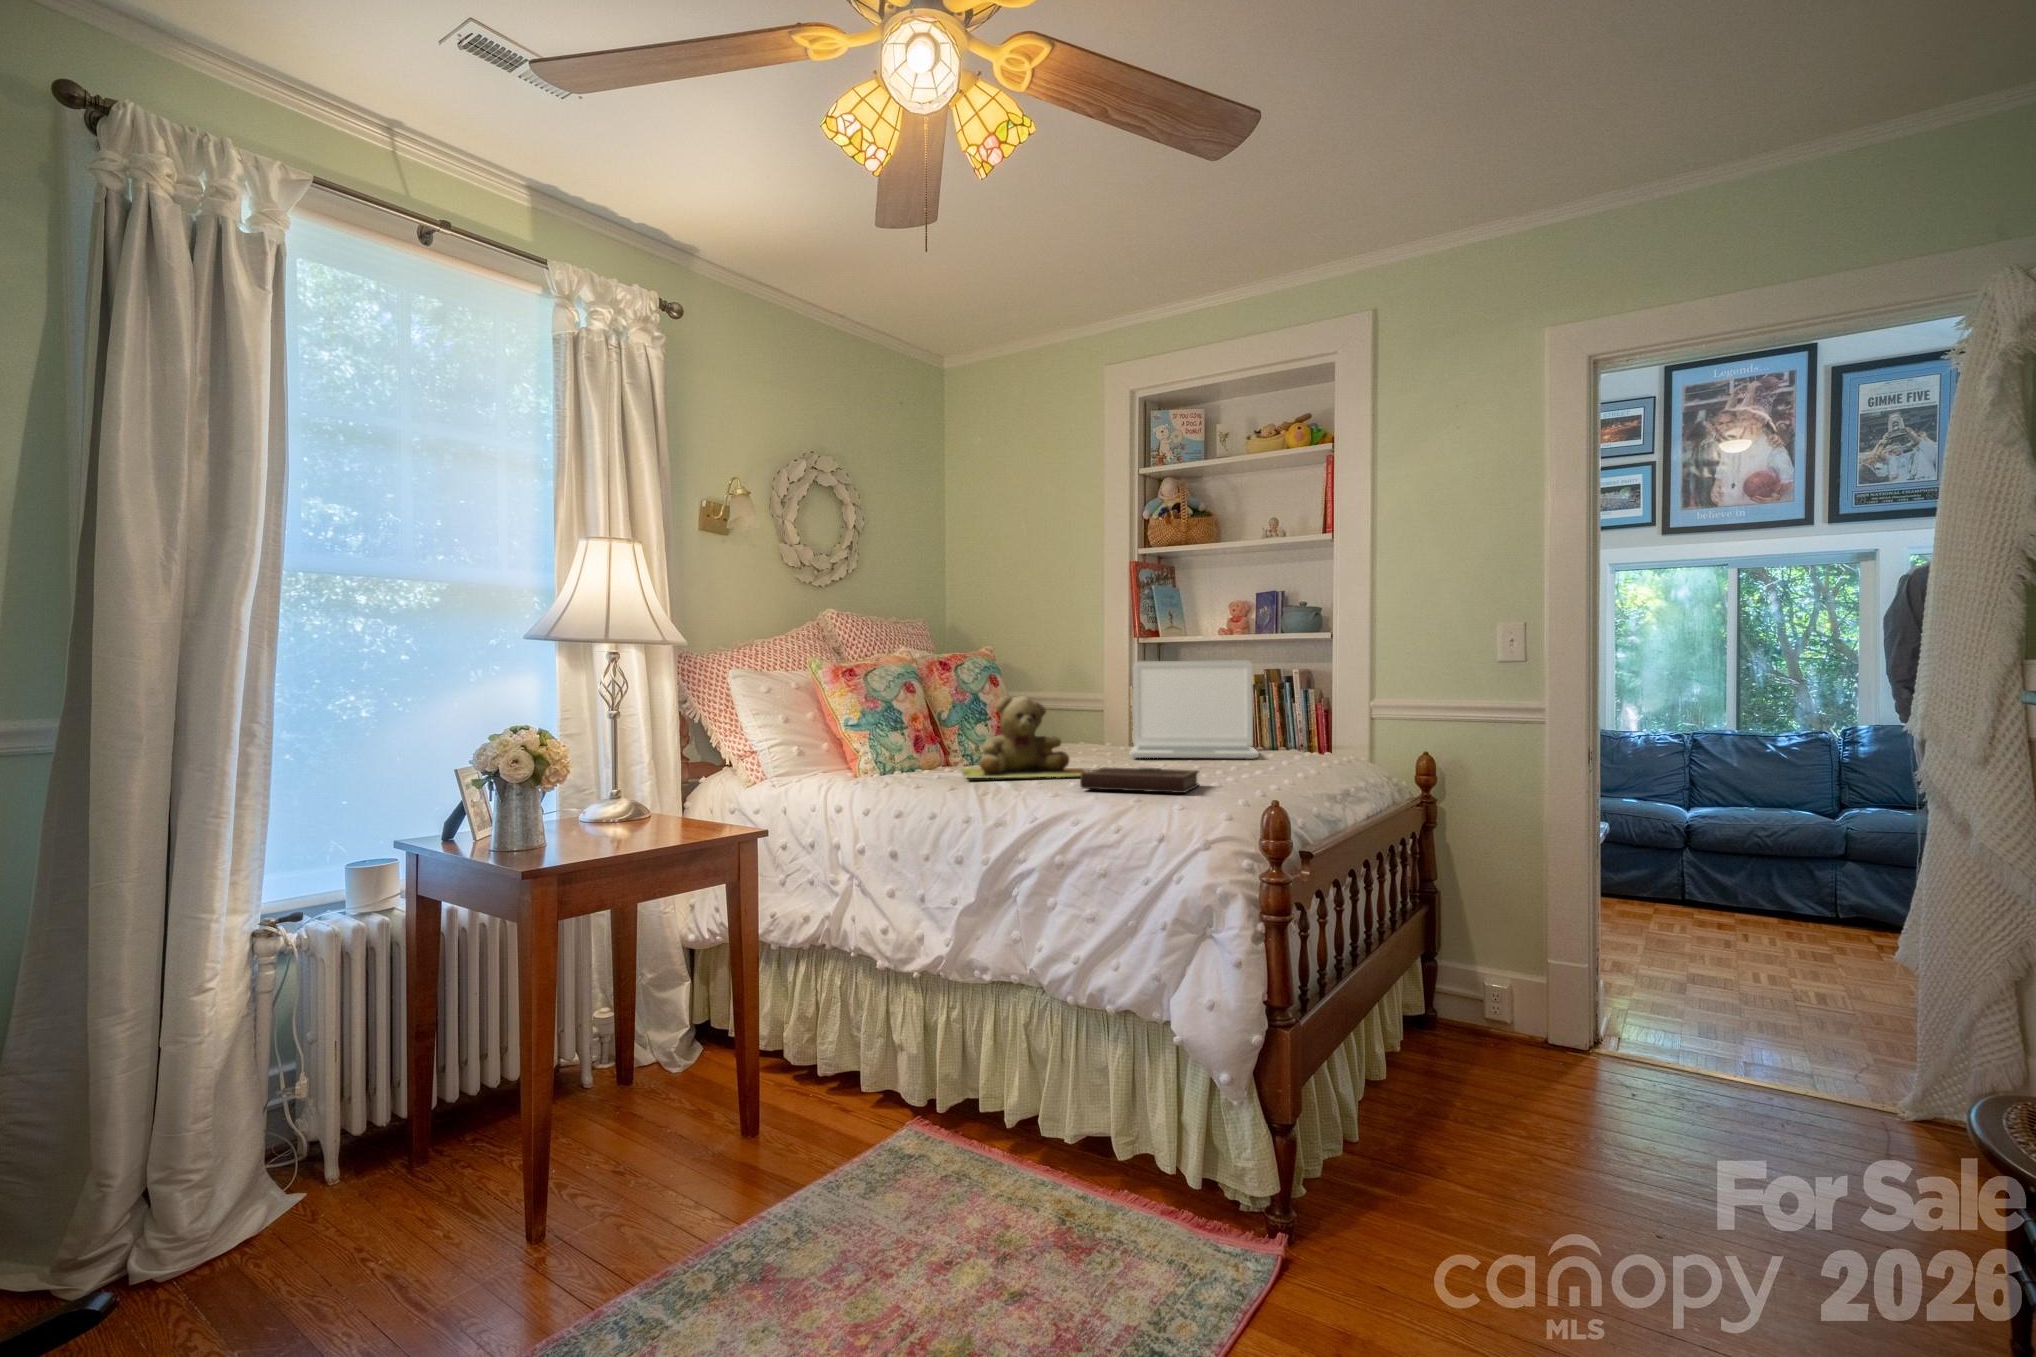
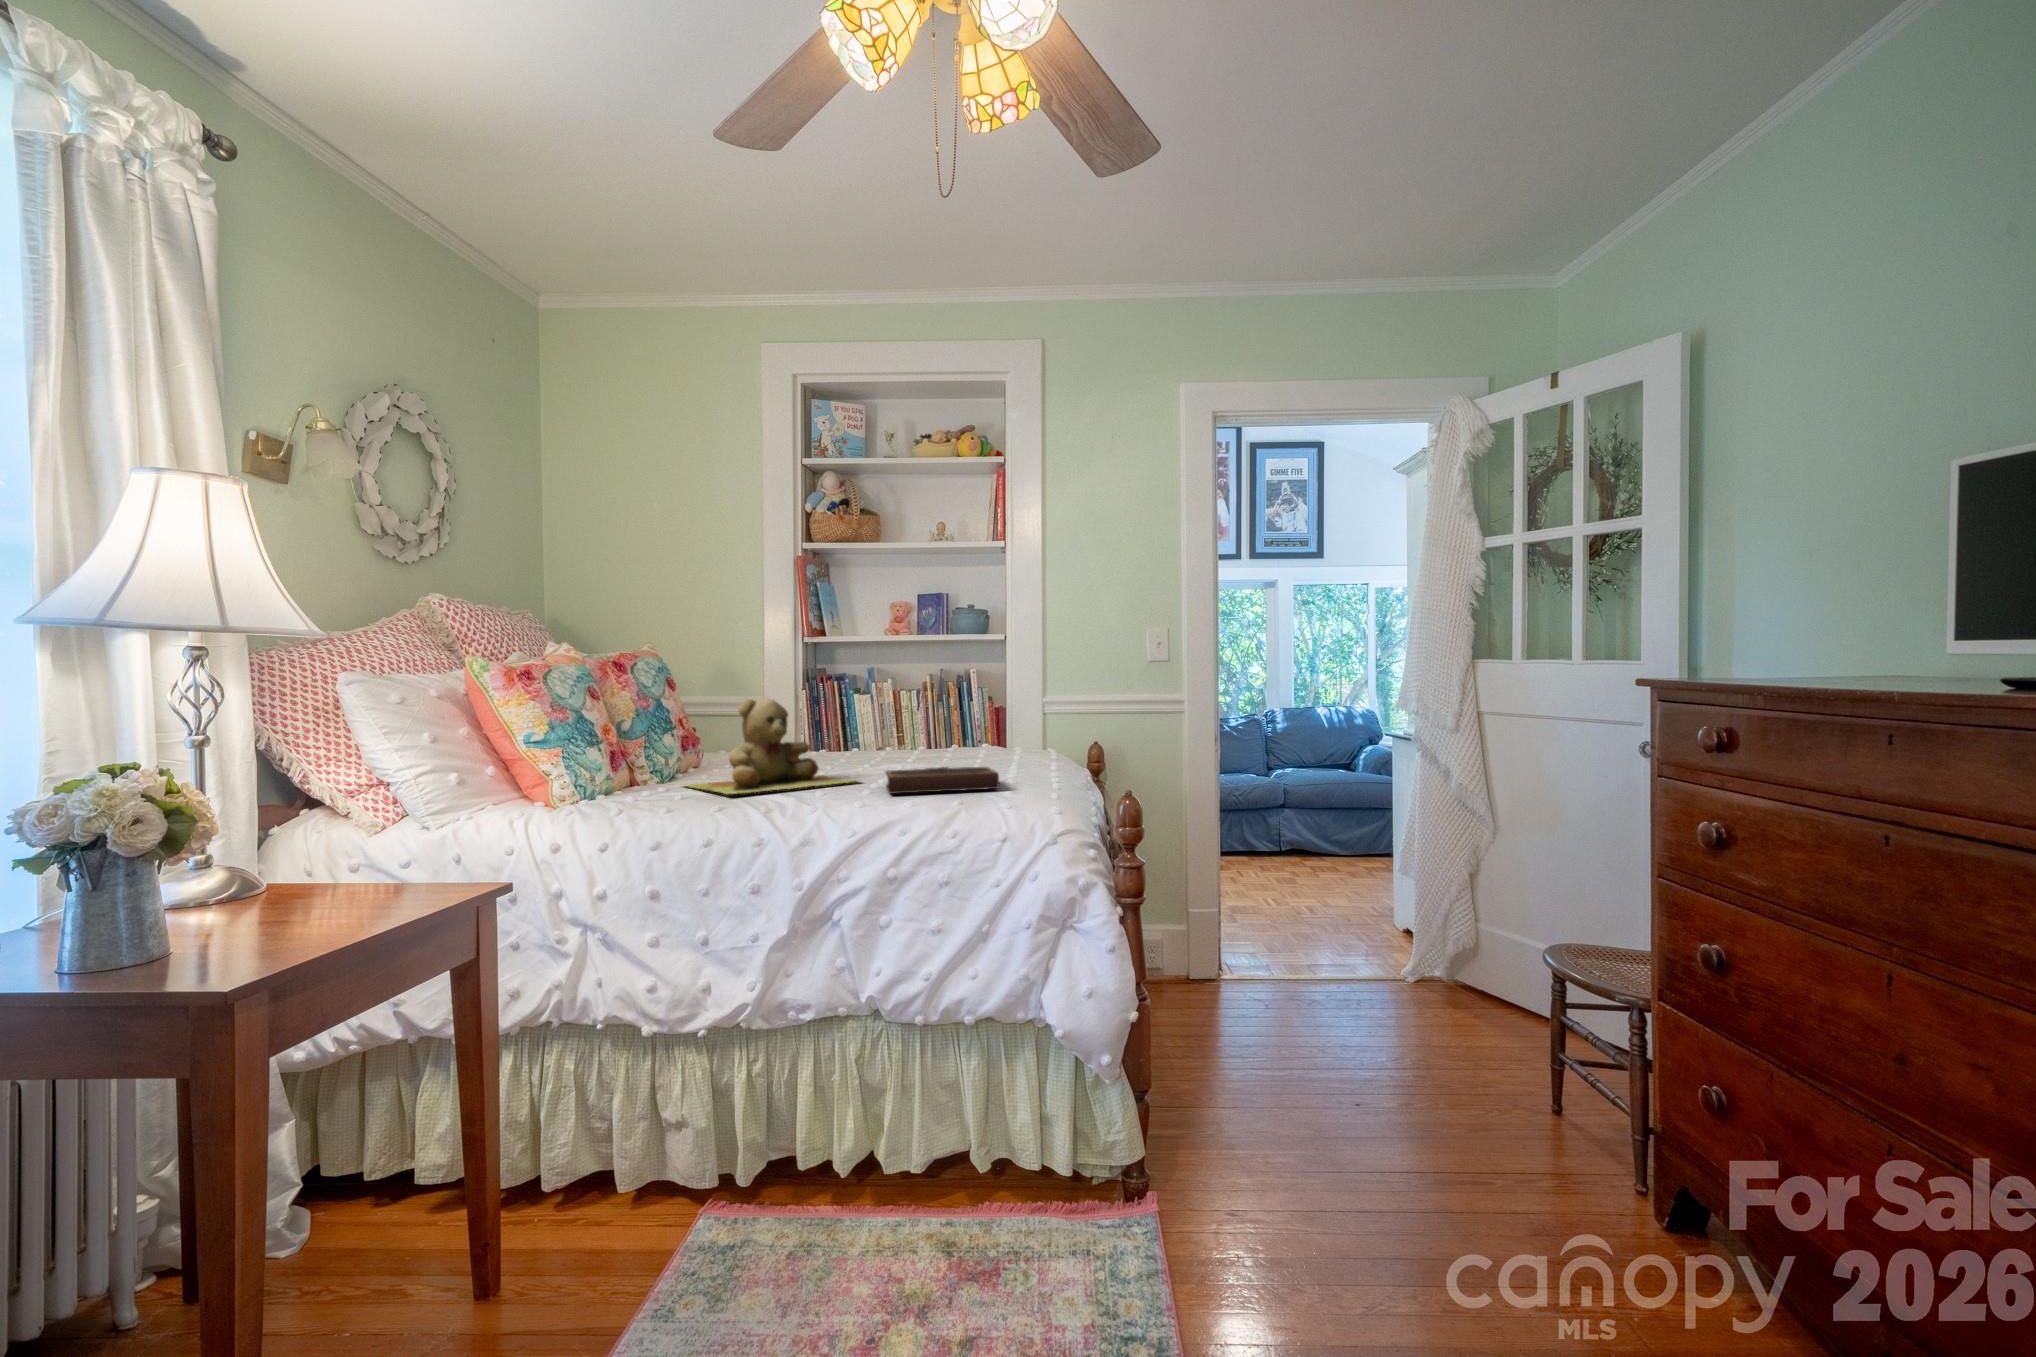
laptop: present [1129,660,1259,759] -> none [823,659,971,761]

